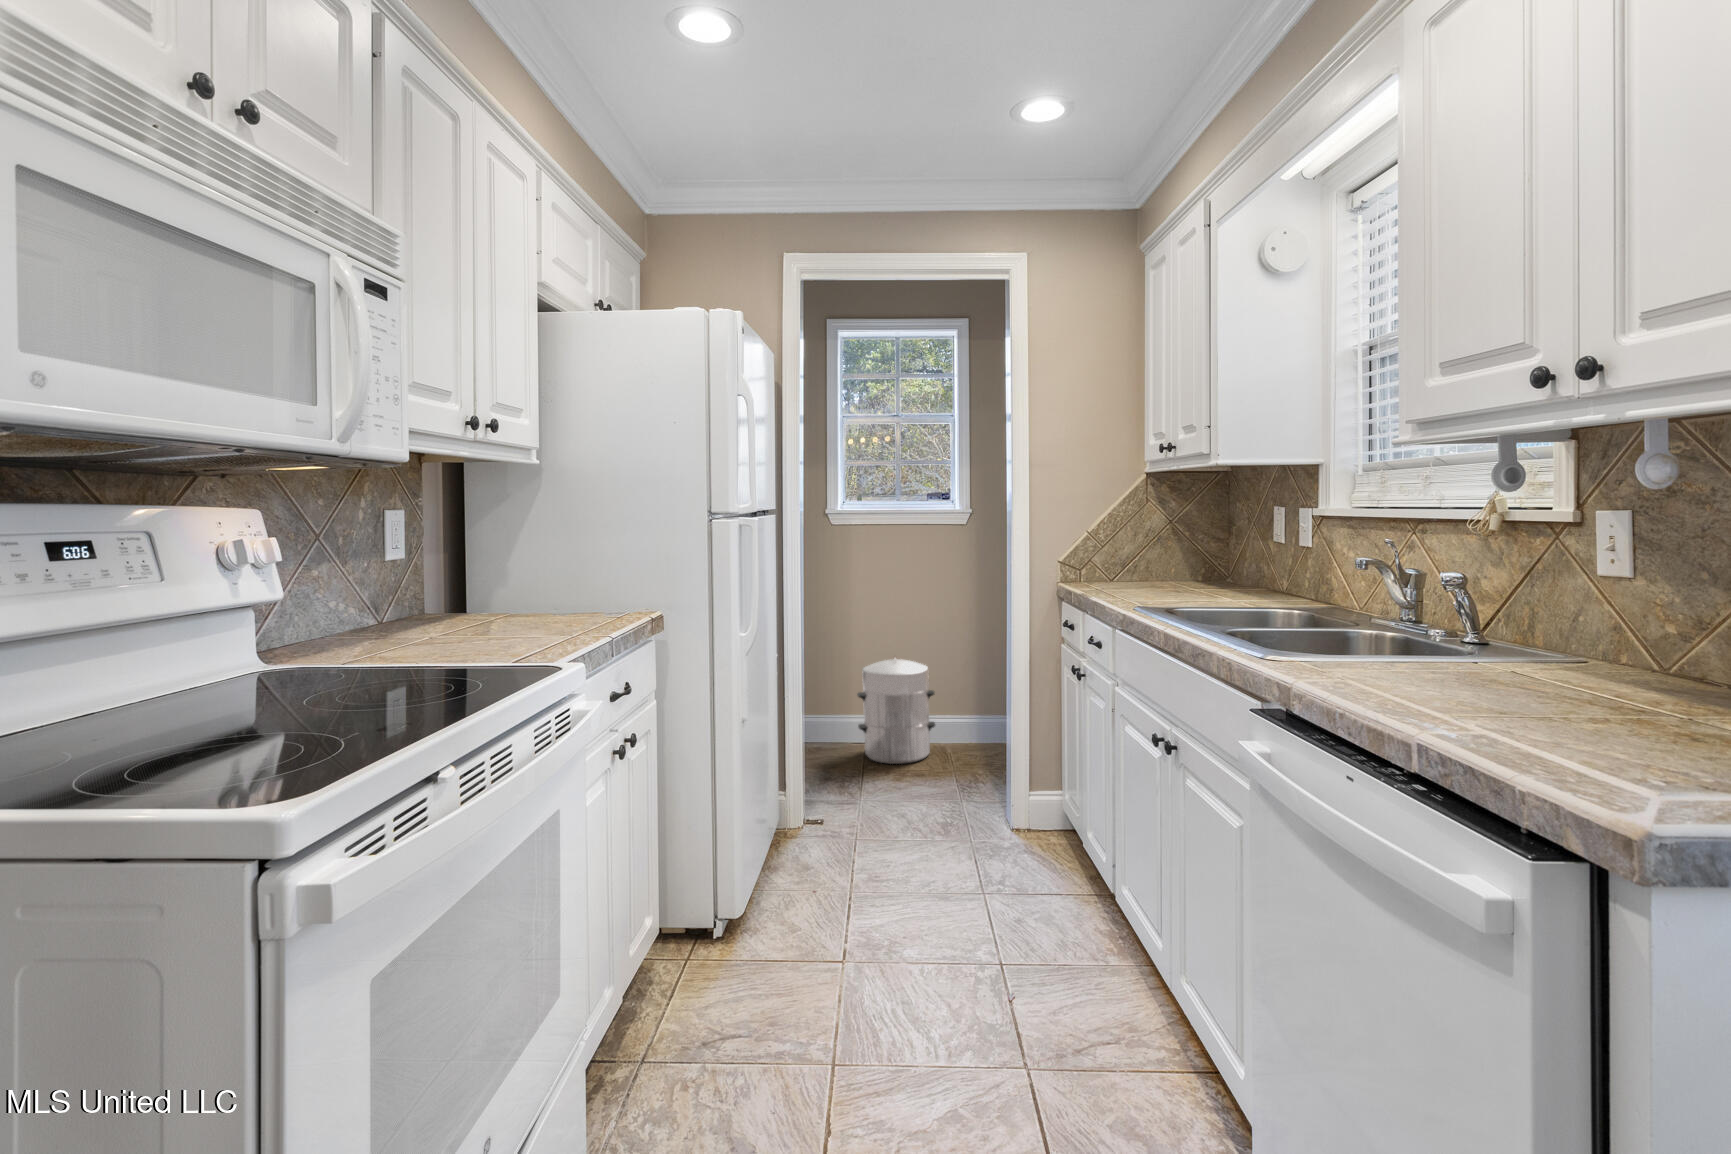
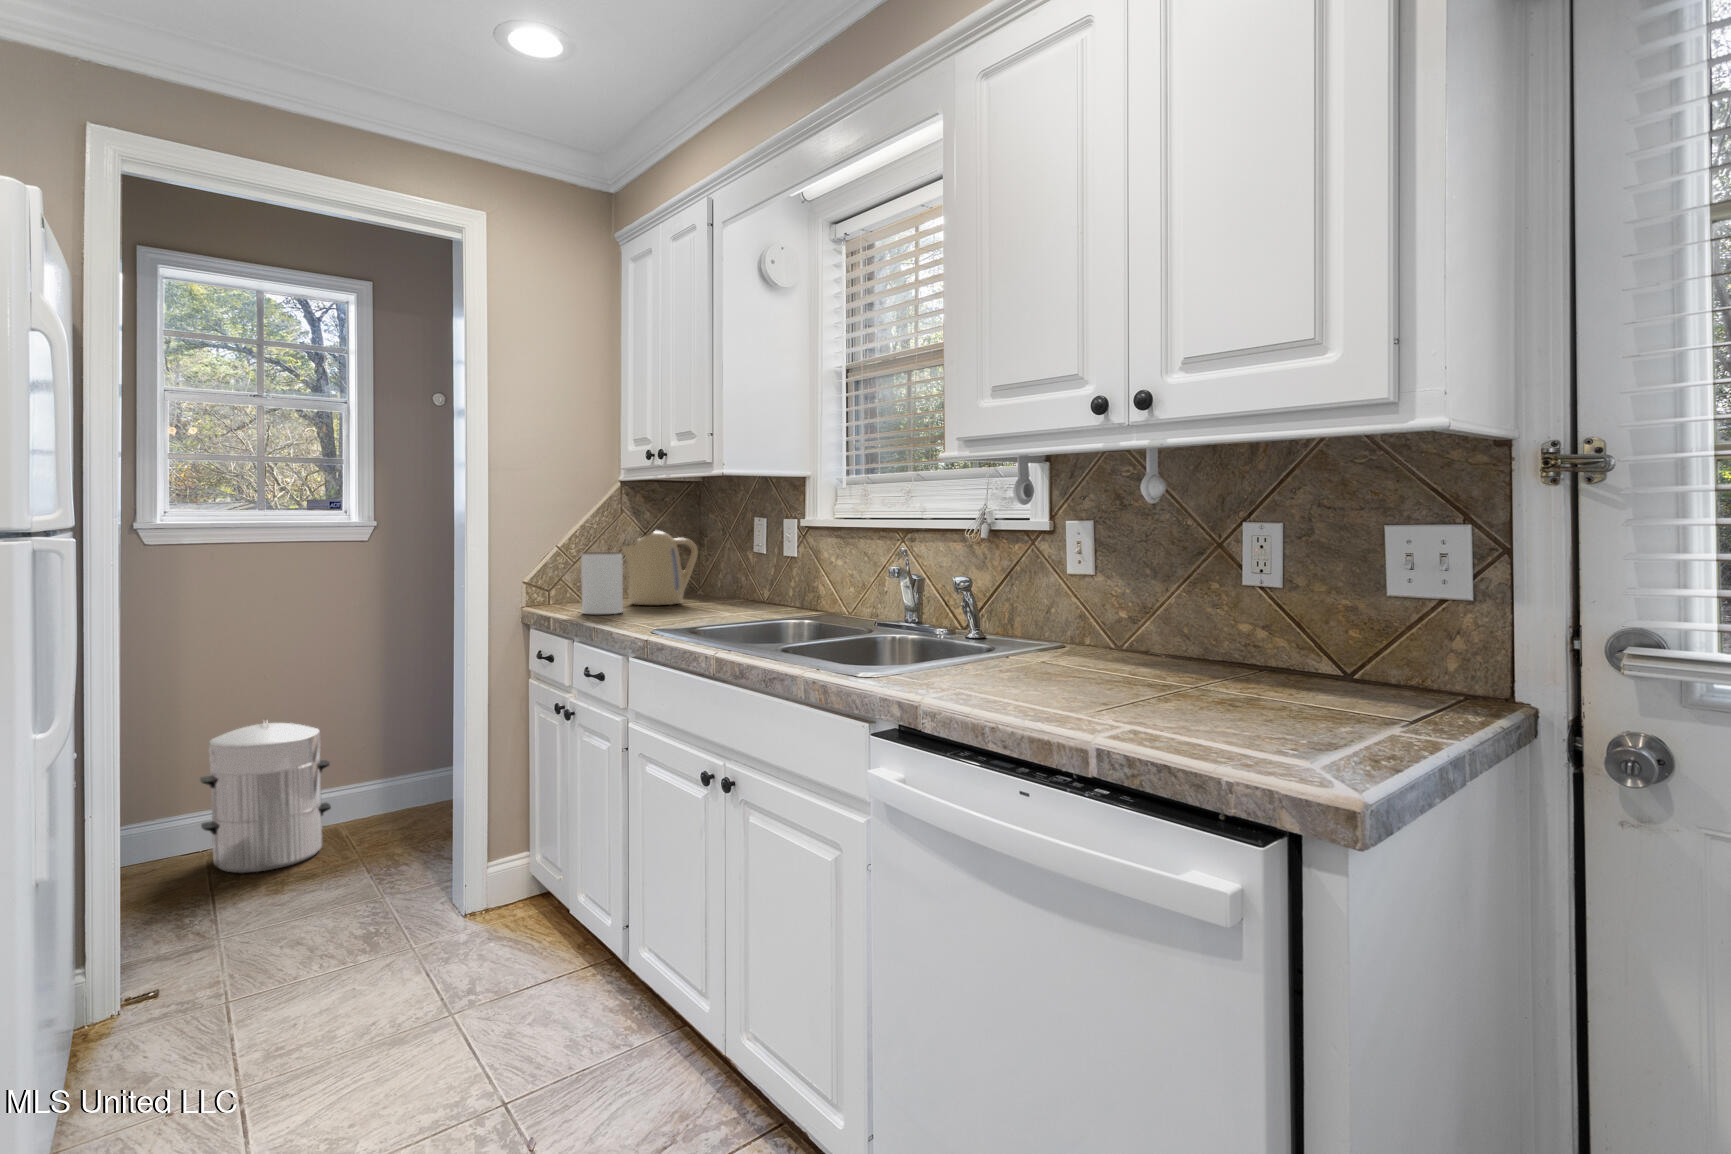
kettle: none [1139,517,1213,585] -> present [622,531,698,605]
jar: none [1097,538,1133,593] -> present [581,552,623,614]

